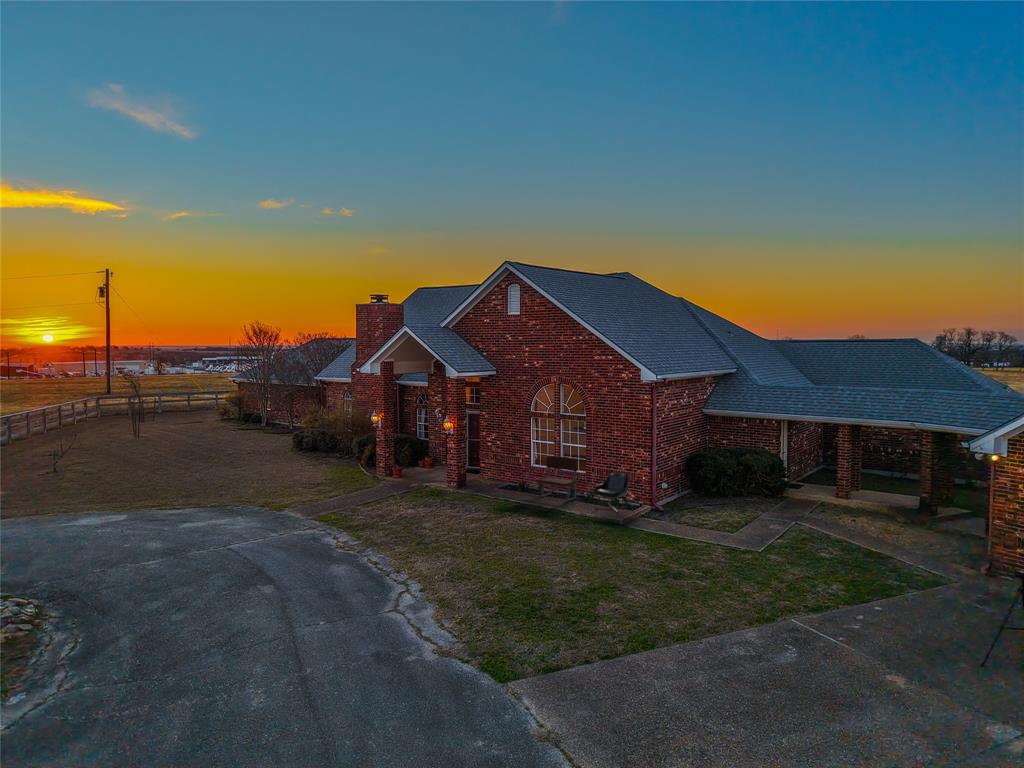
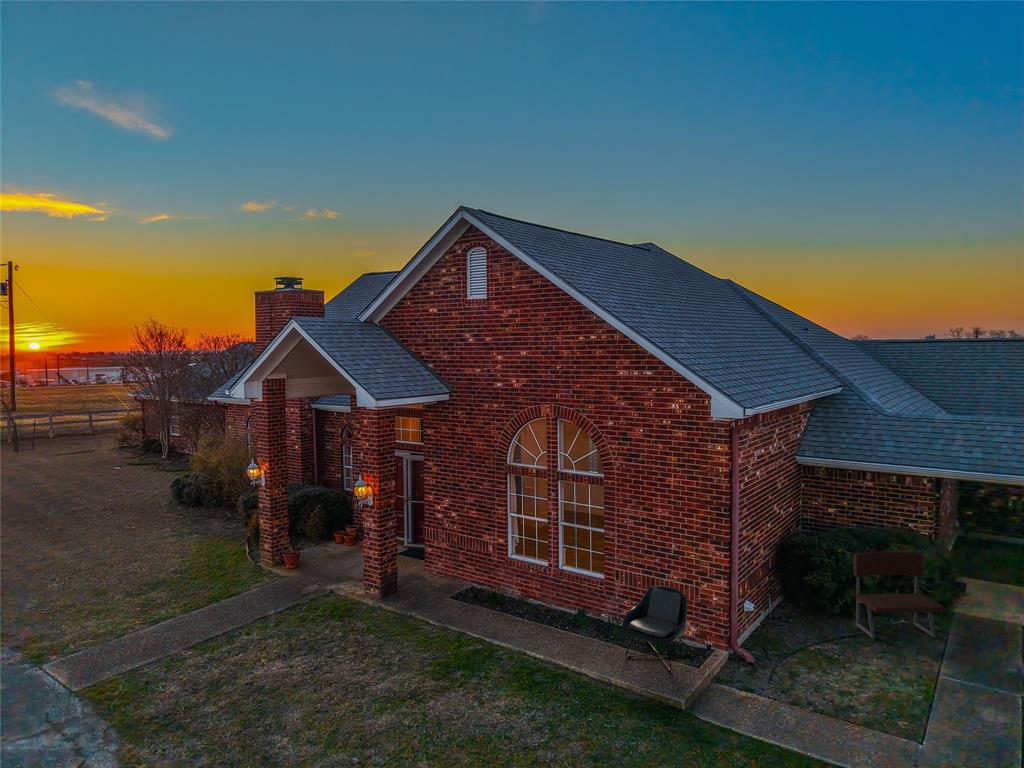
bench: present [537,456,577,501] -> present [854,551,946,639]

